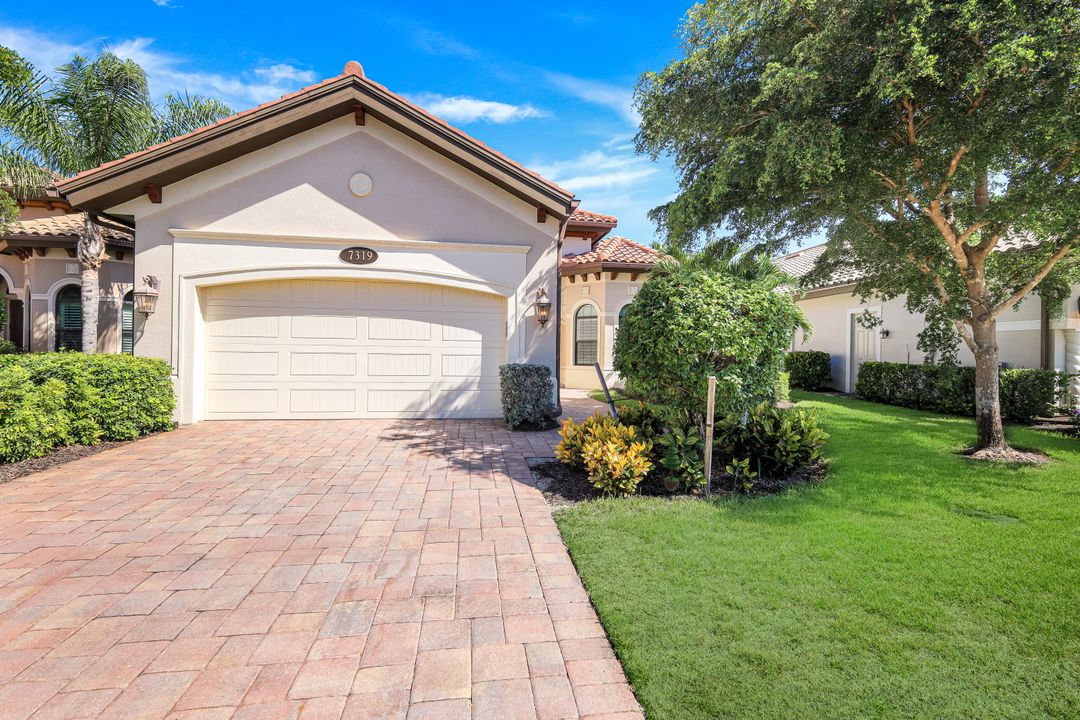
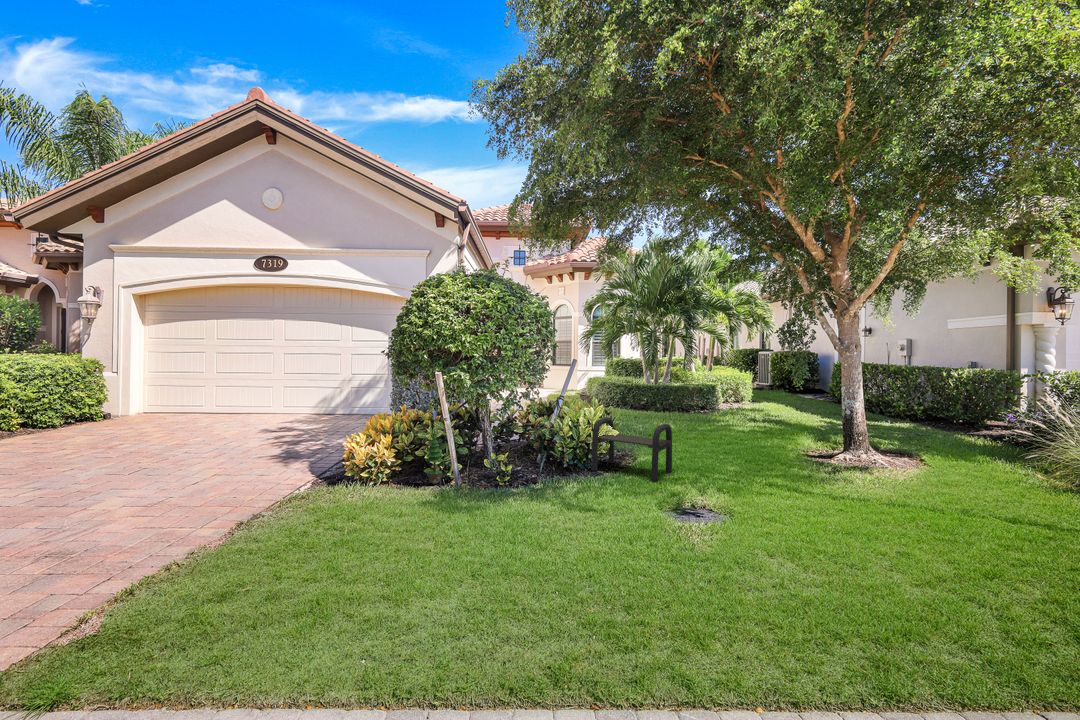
bench: none [790,419,872,482] -> present [591,417,672,481]

